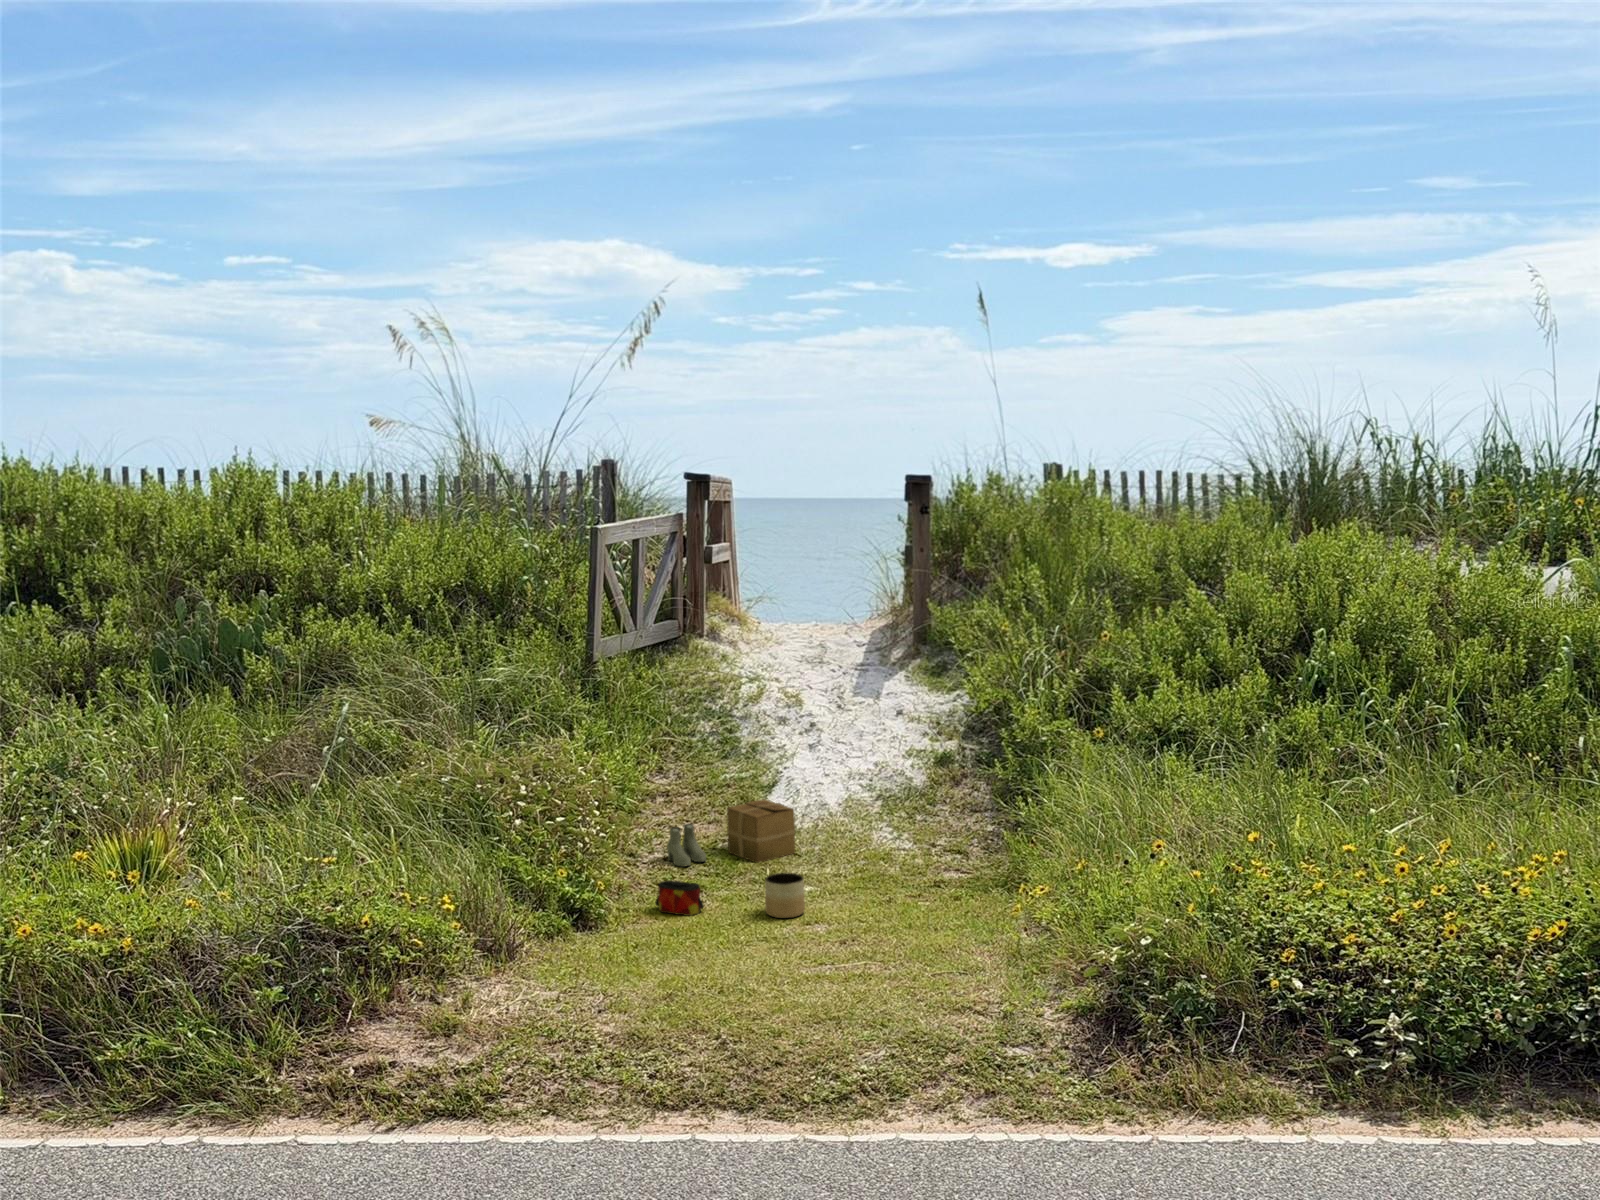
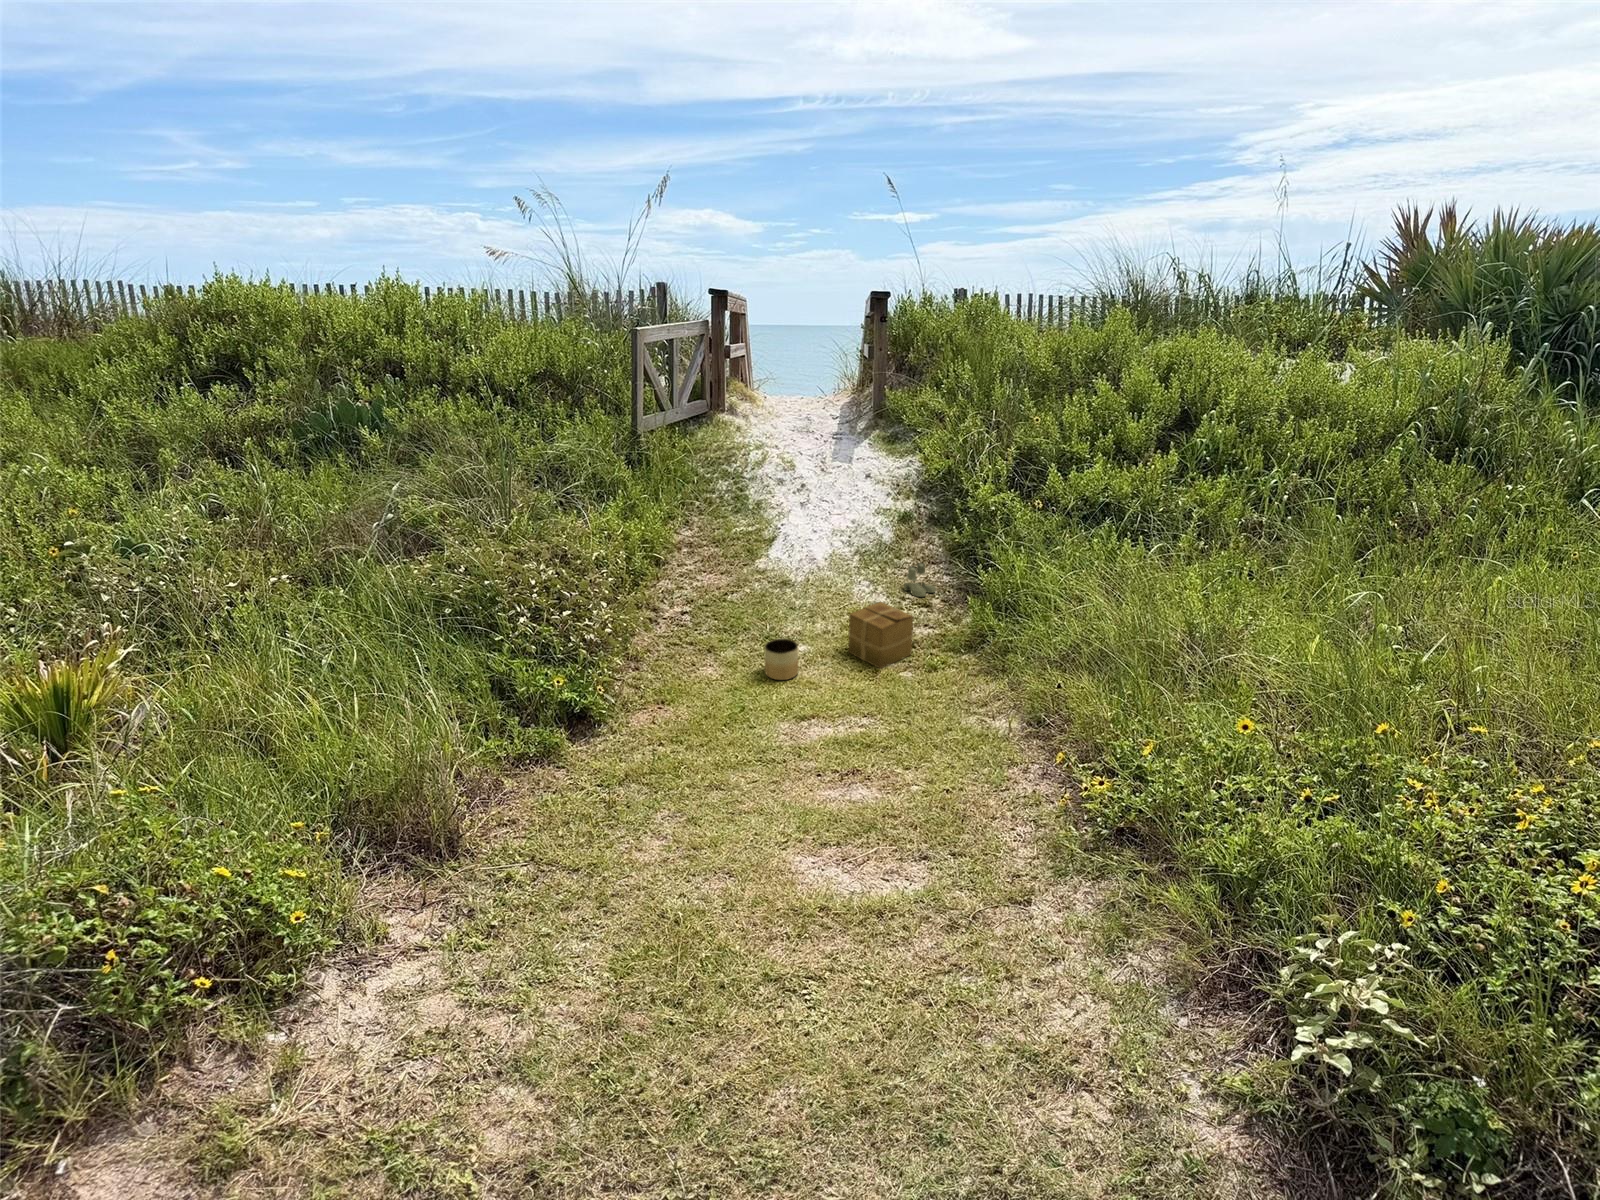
cardboard box: present [727,799,795,863] -> present [849,602,914,668]
boots: present [667,824,706,867] -> present [904,562,936,597]
bag: present [655,880,704,916] -> none [671,643,713,675]

